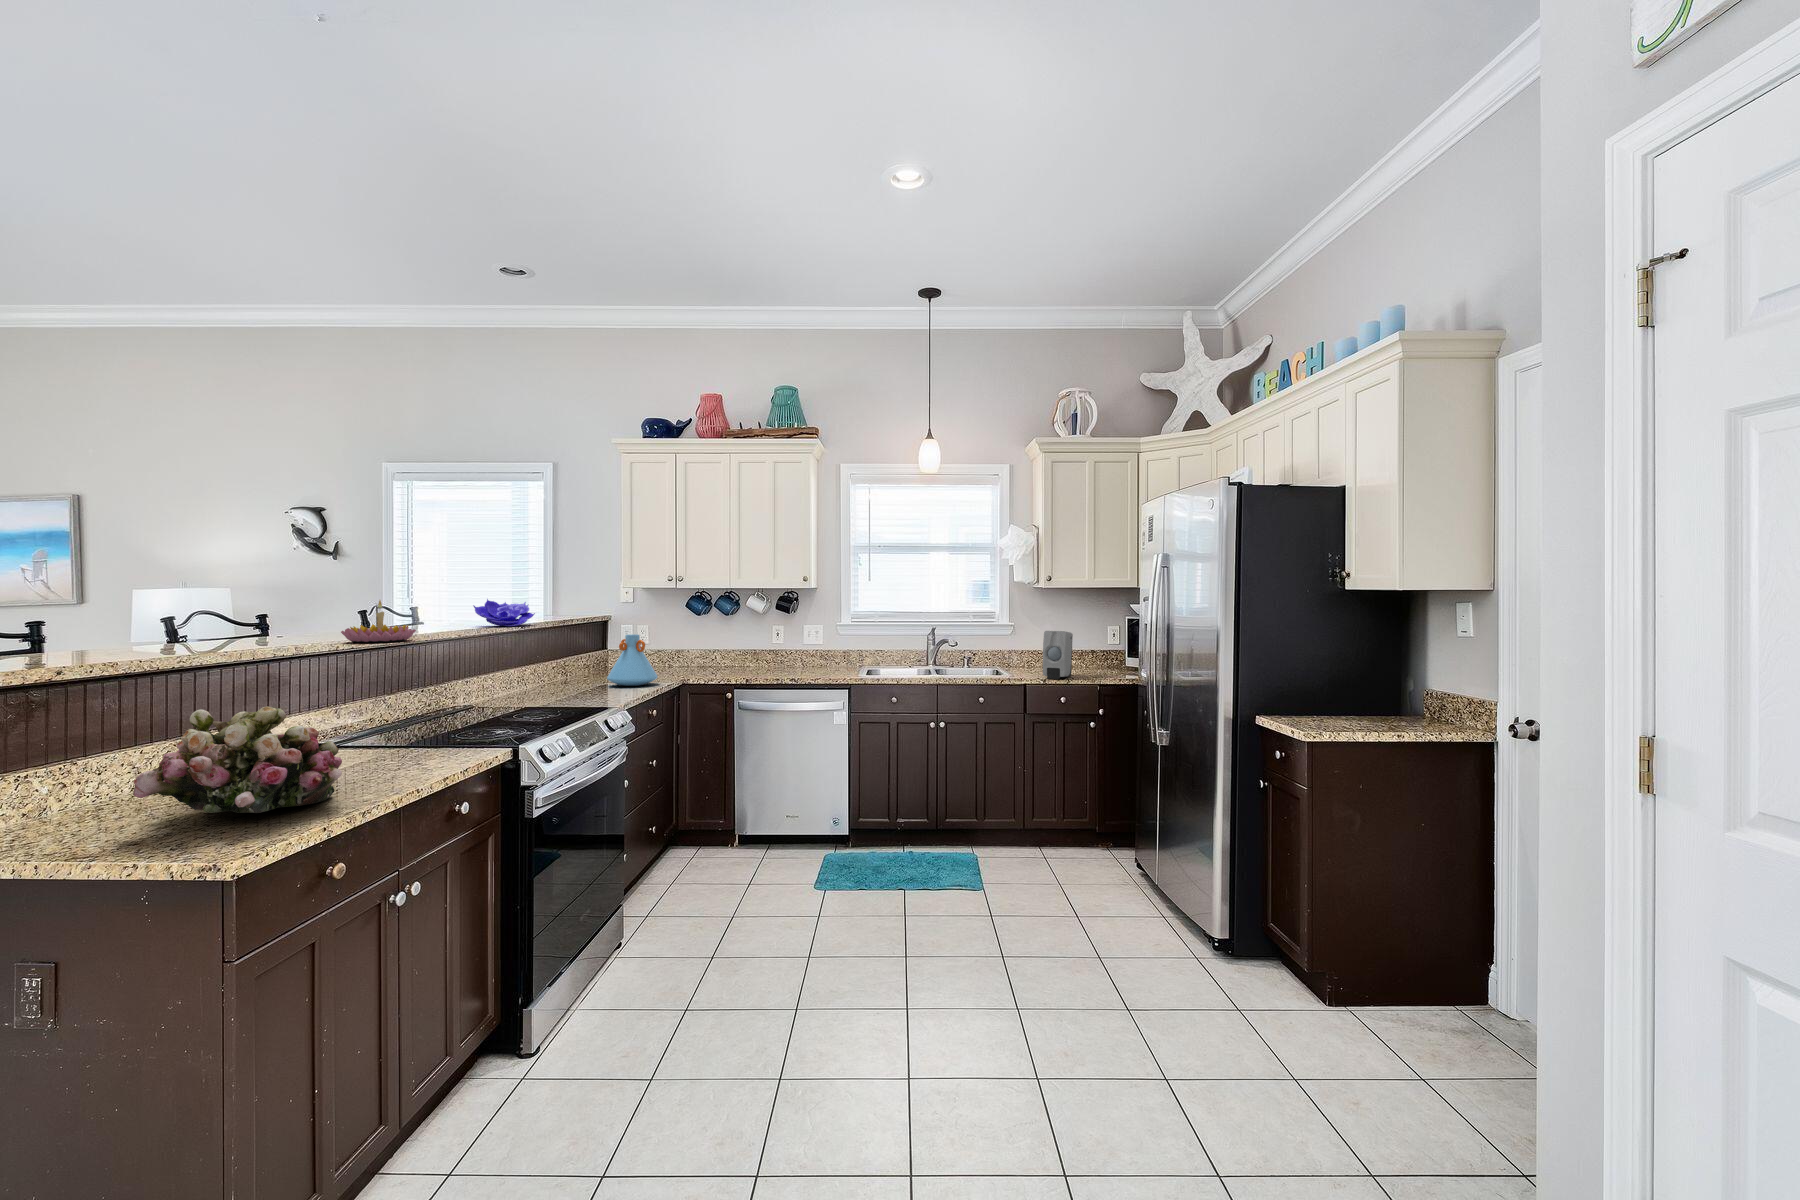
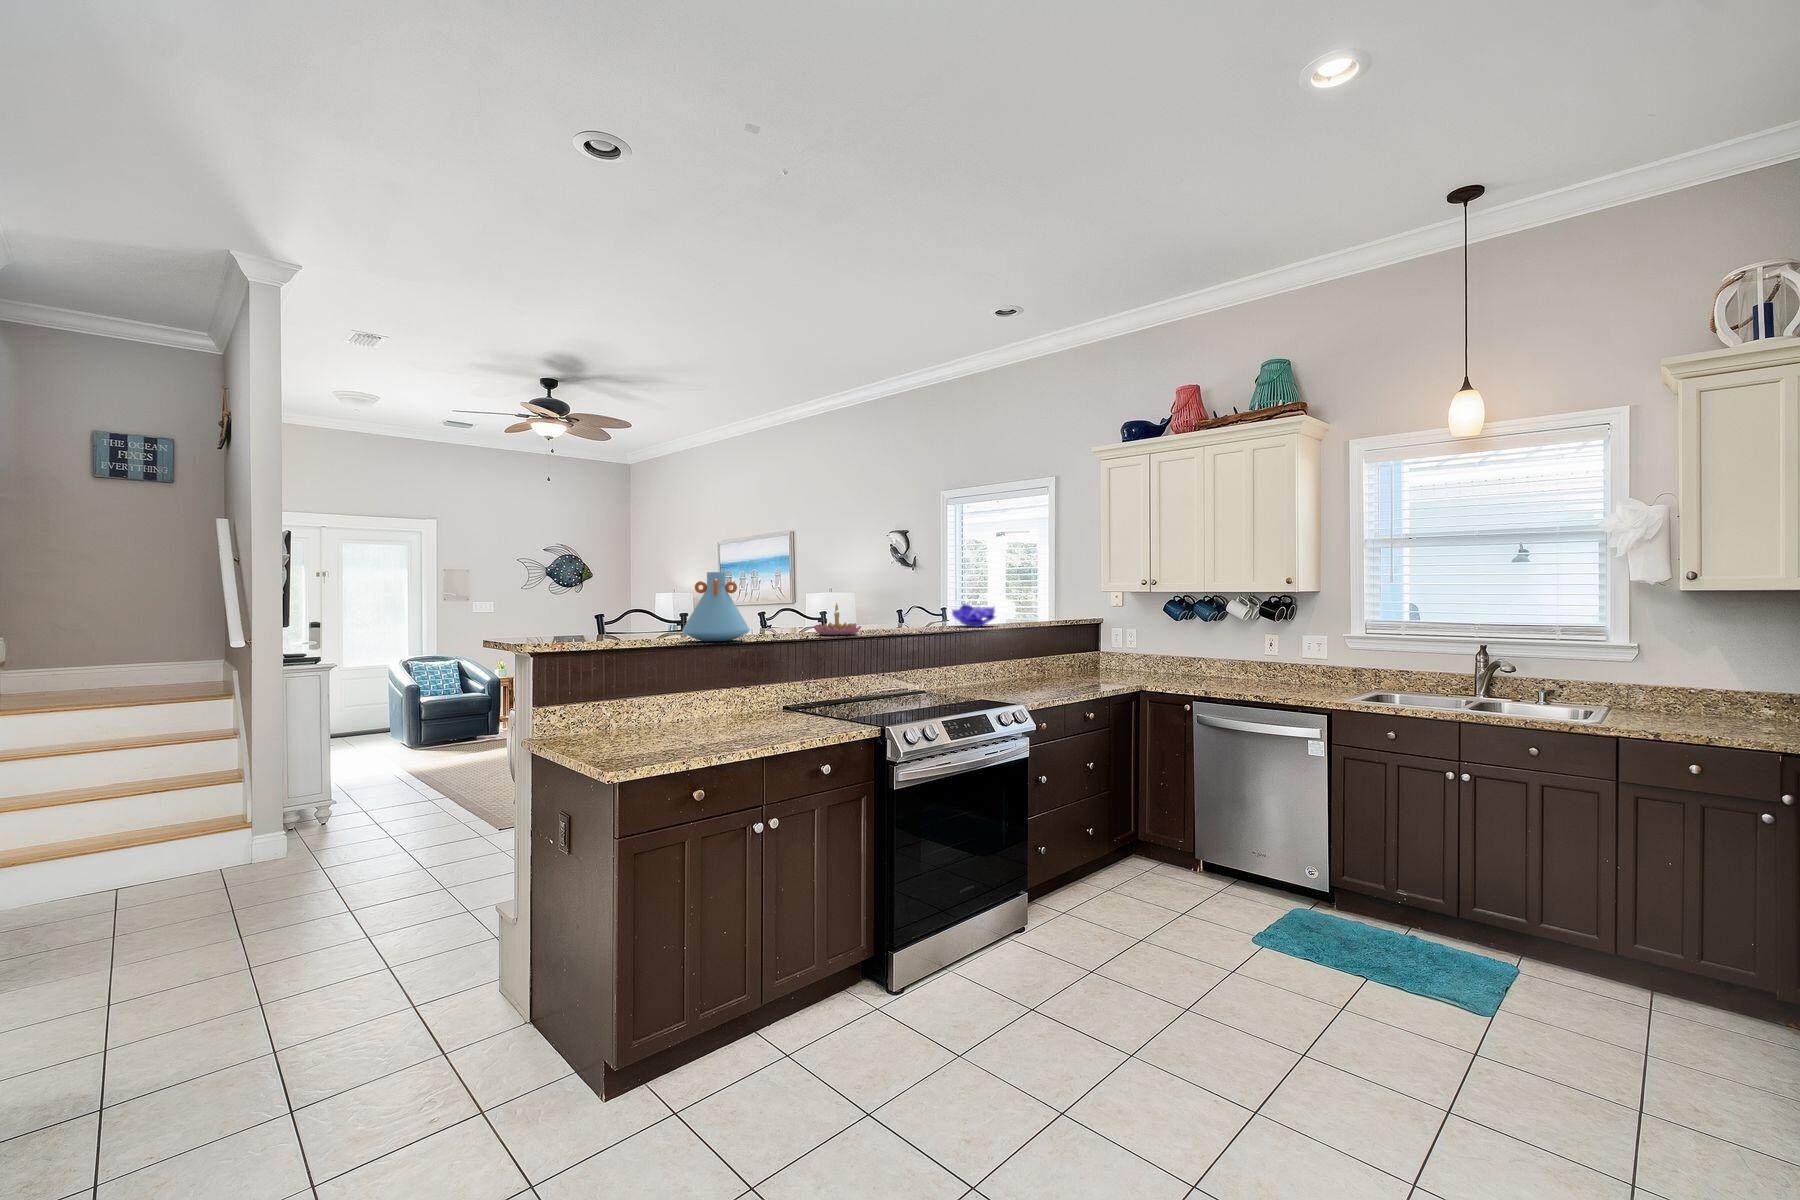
soap dispenser: present [1043,631,1073,679] -> none [1651,657,1725,733]
vase: present [607,634,658,686] -> present [682,572,750,641]
flower arrangement: present [133,706,342,813] -> none [621,673,738,744]

